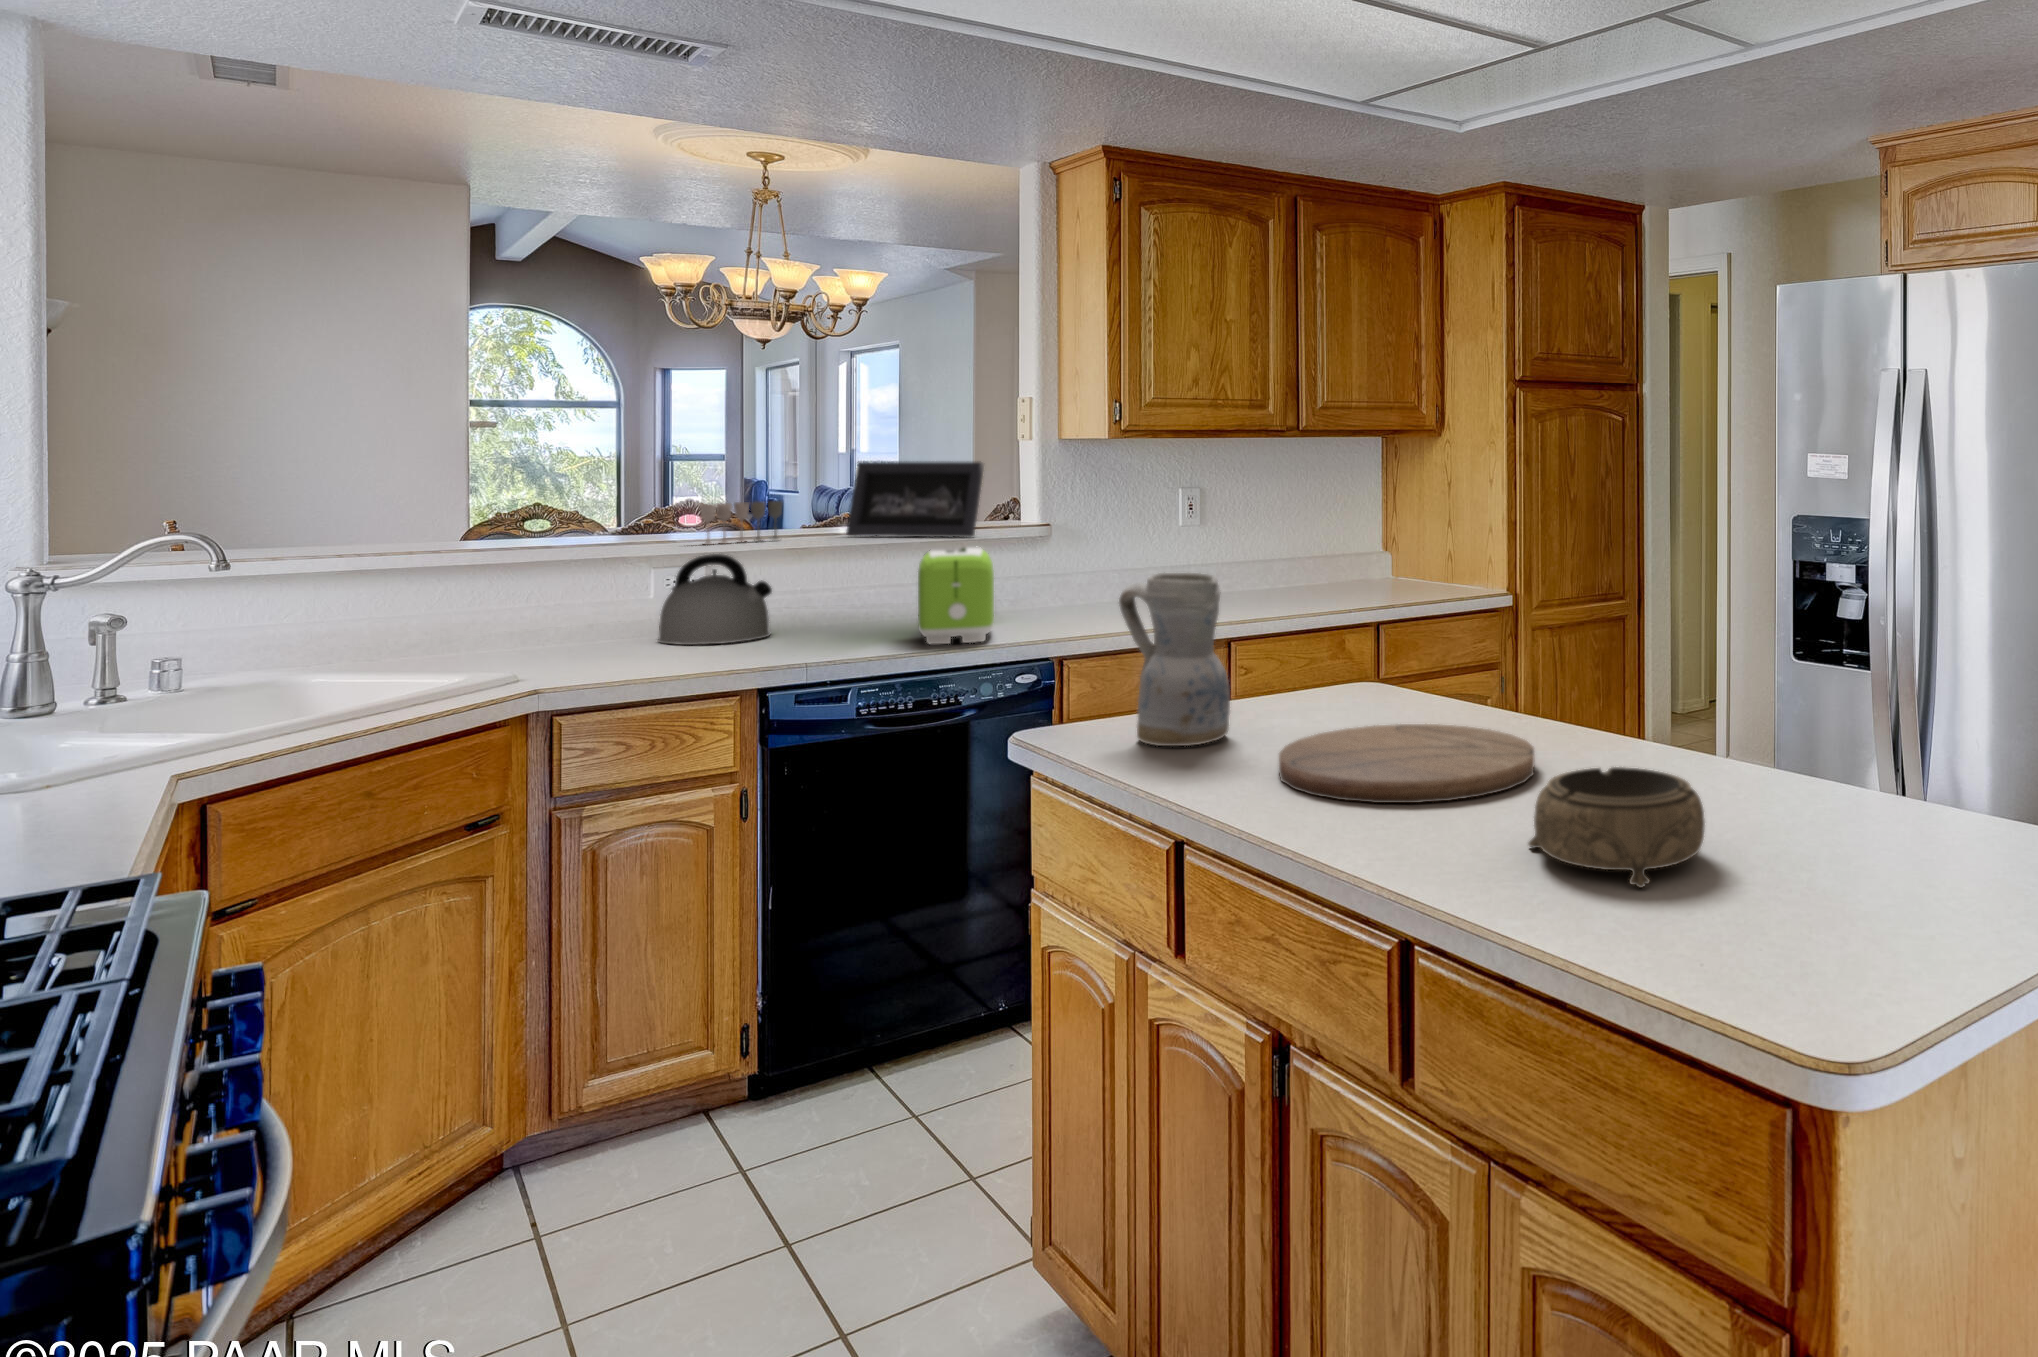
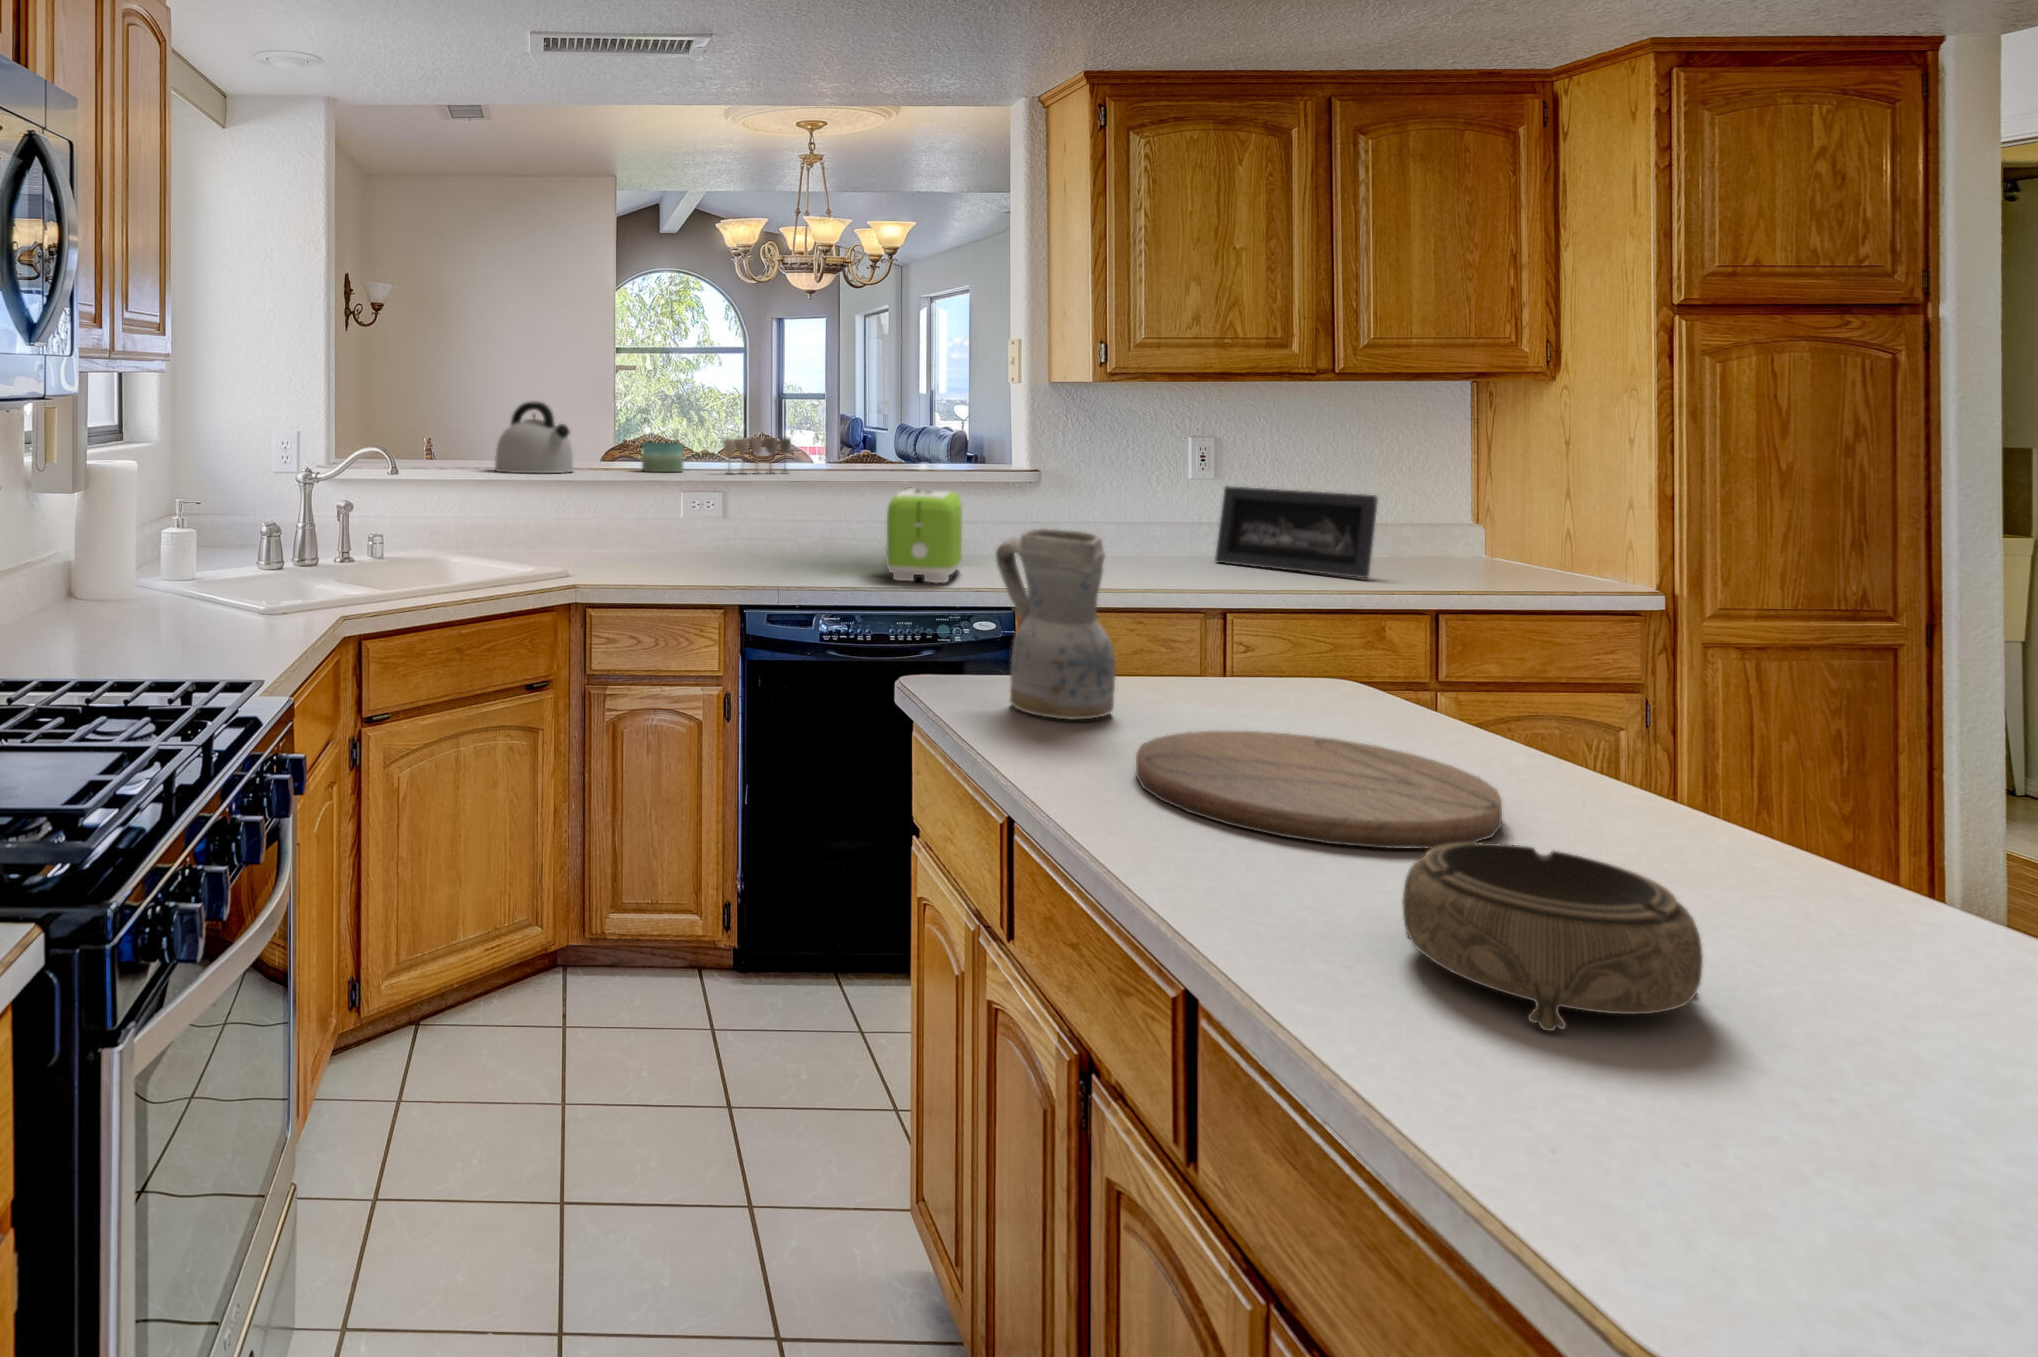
picture frame: present [846,461,984,537] -> present [1215,486,1378,578]
candle: none [583,511,643,547] -> present [642,442,684,472]
kettle: present [658,554,772,645] -> present [495,401,573,473]

